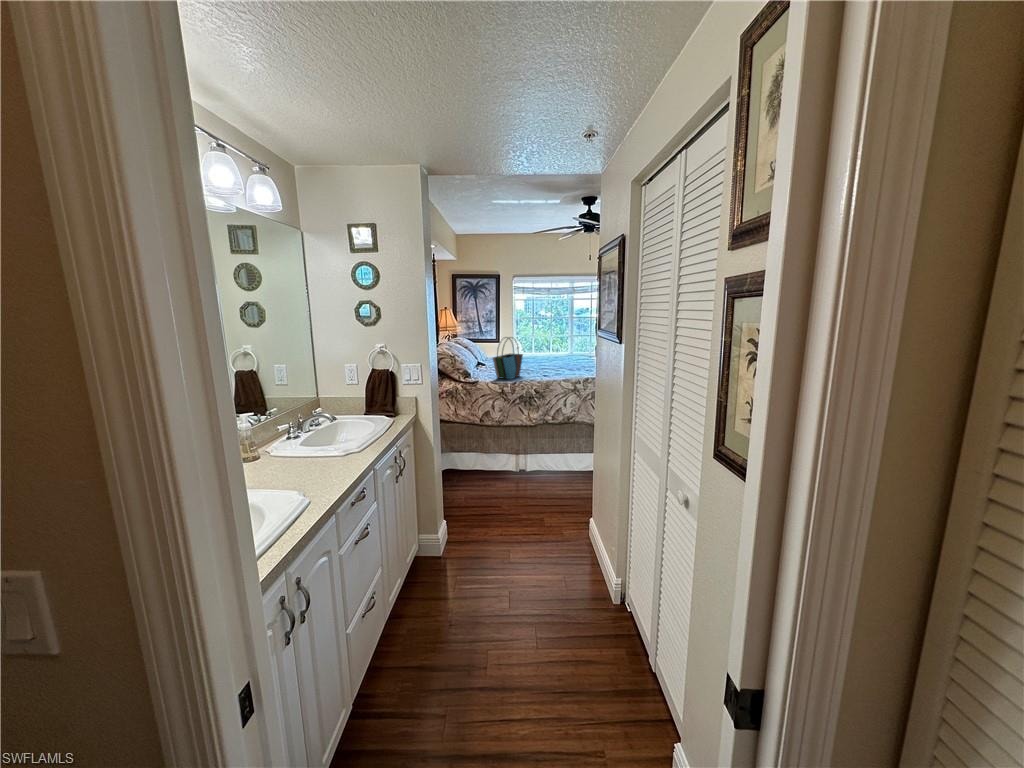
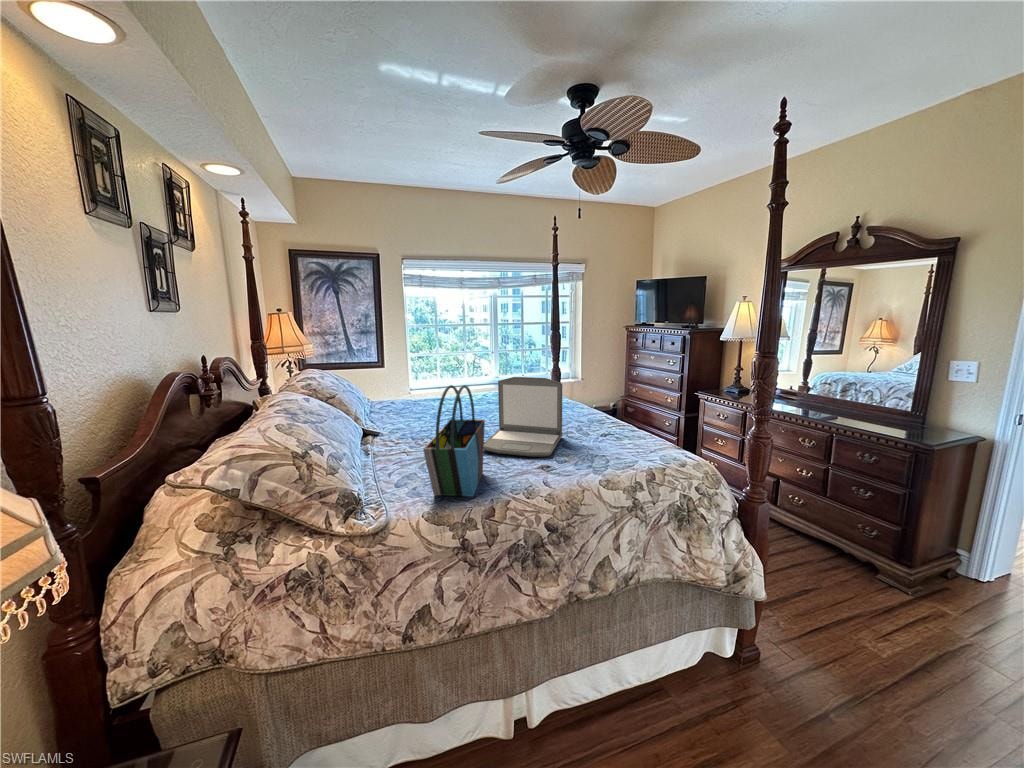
laptop: none [525,340,567,374] -> present [484,377,563,457]

